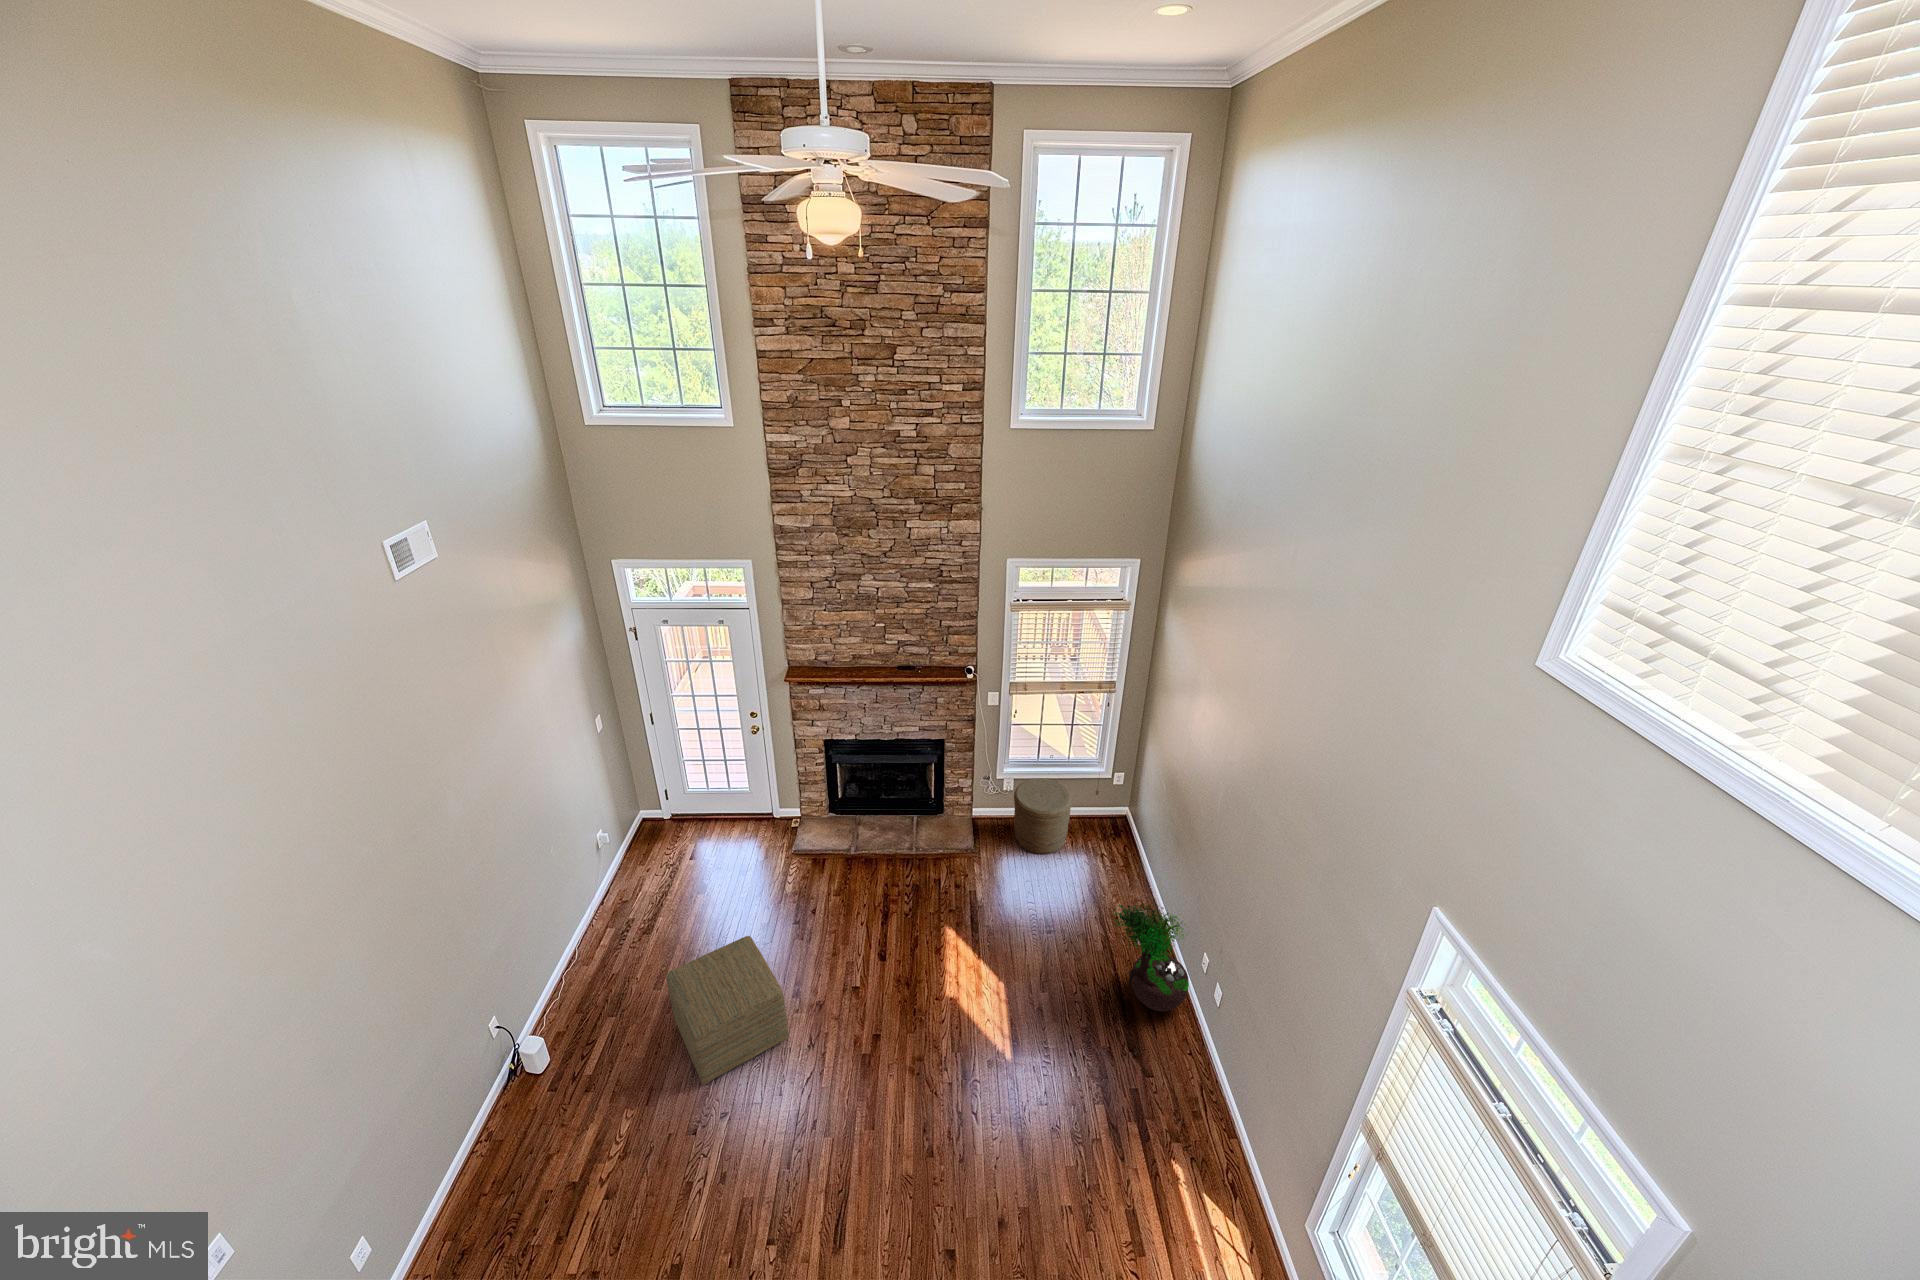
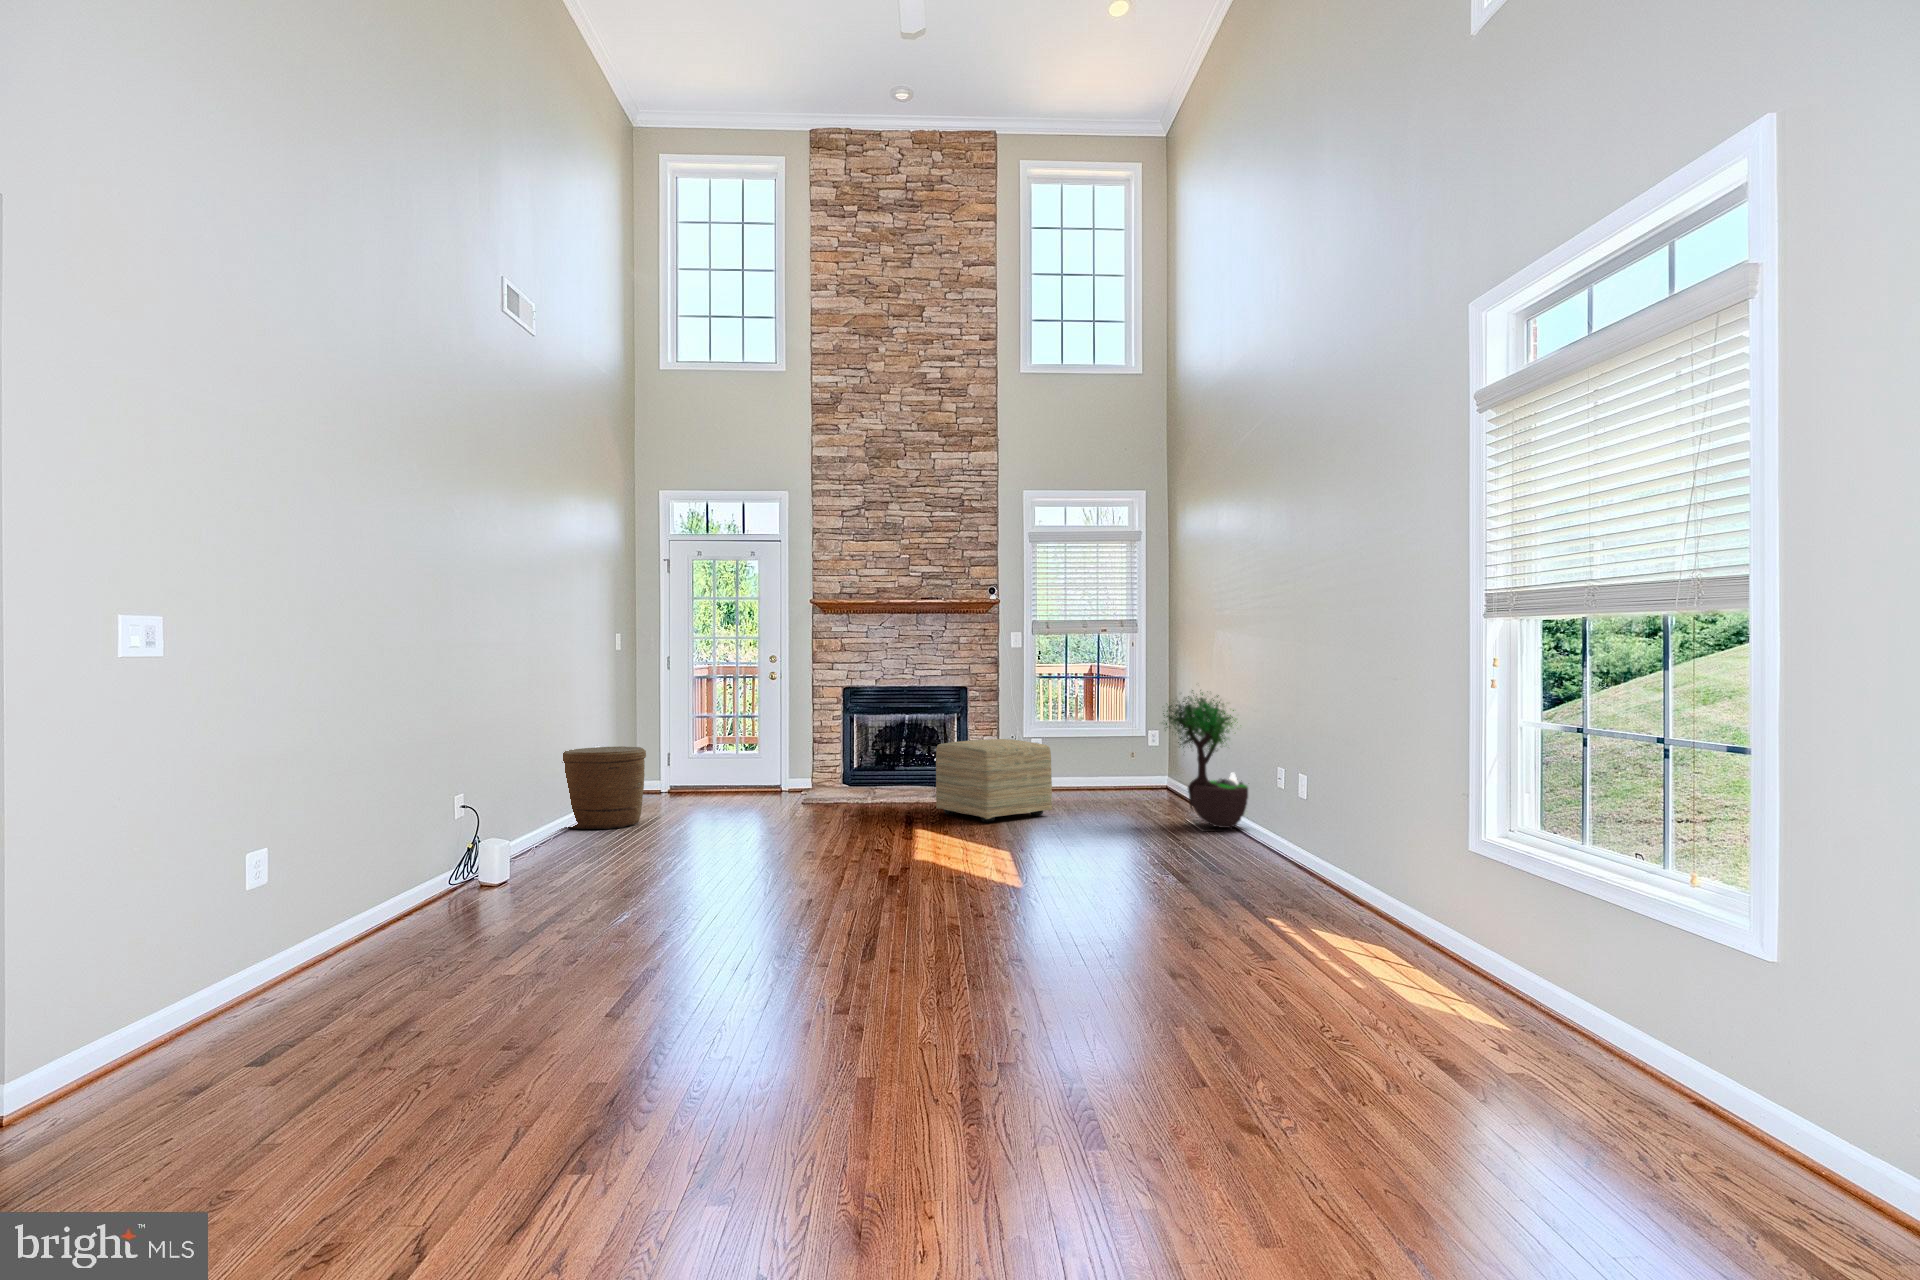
woven basket: present [1014,778,1072,854] -> present [562,746,646,829]
ottoman: present [666,936,789,1085] -> present [936,739,1052,823]

